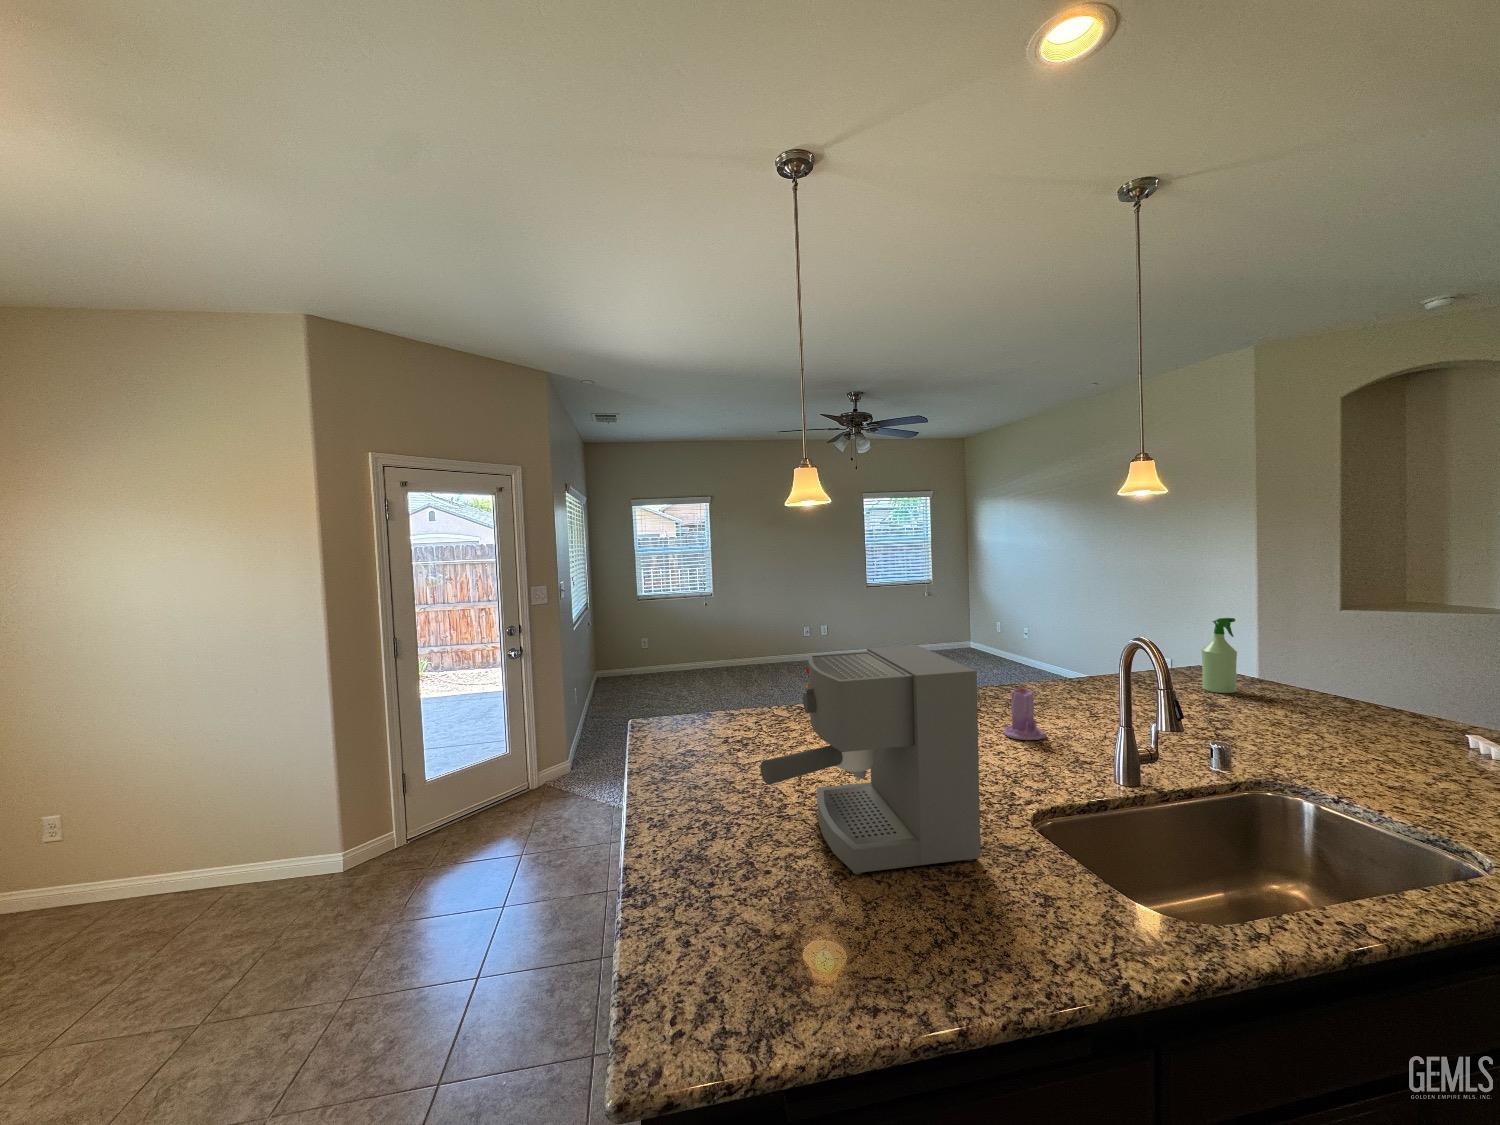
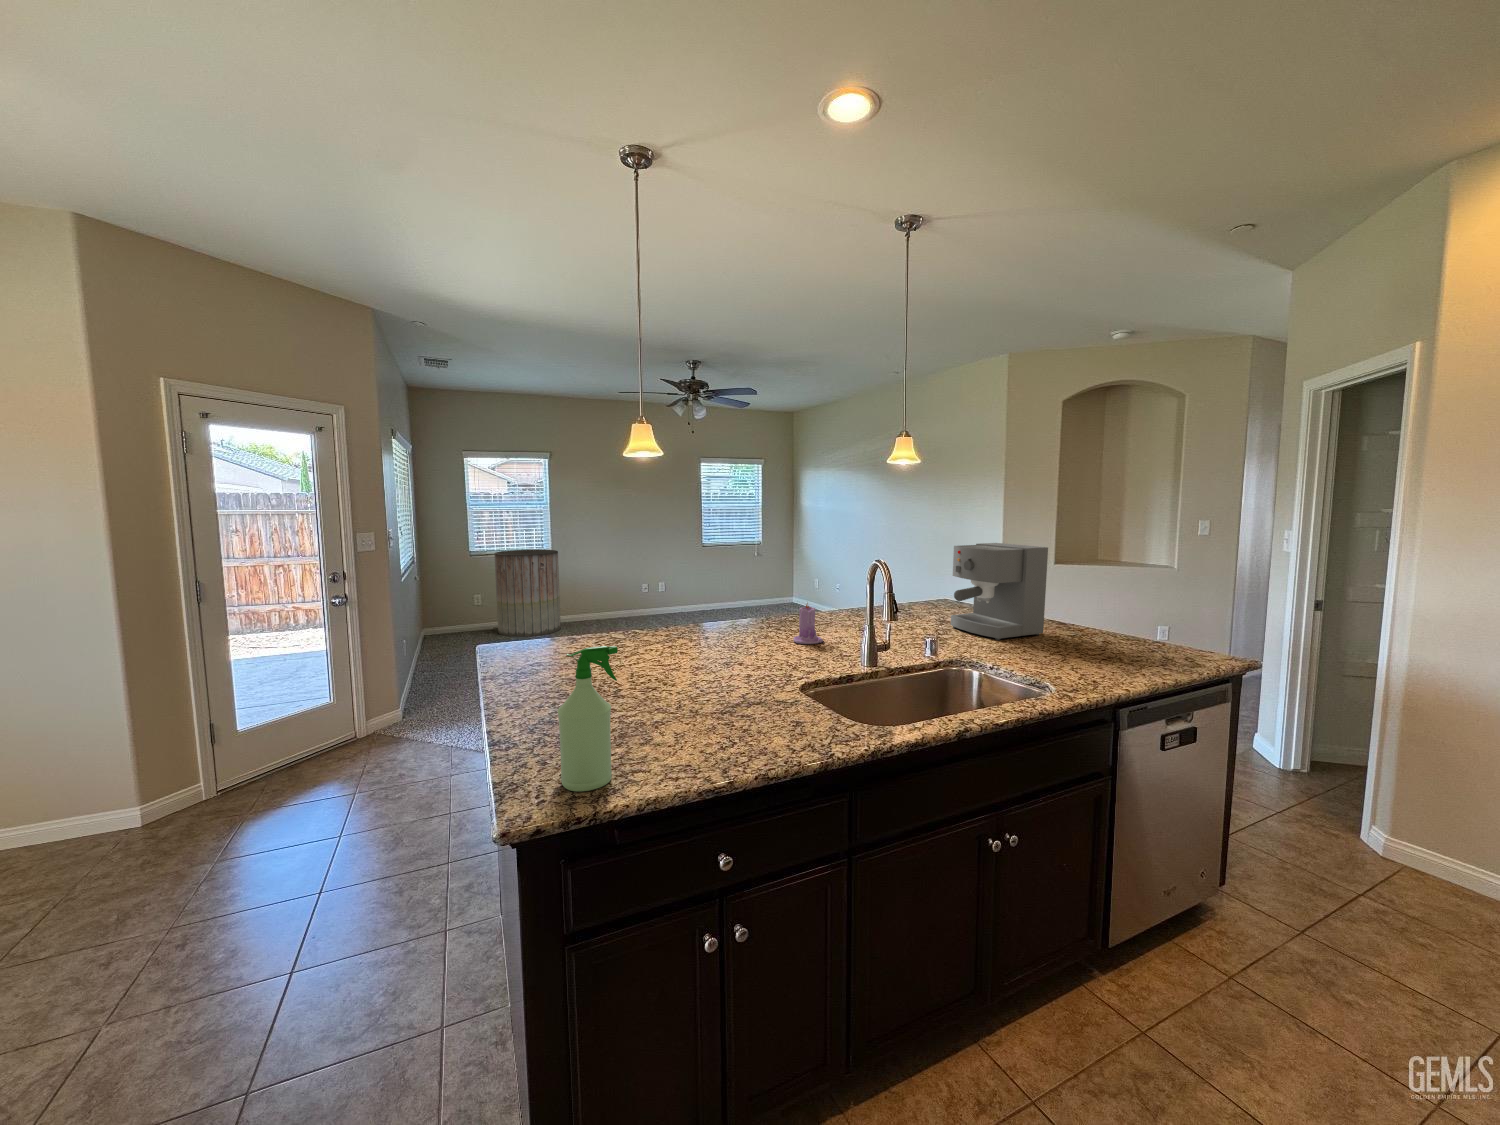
trash can: none [658,594,721,683] -> present [494,550,561,637]
spray bottle: present [1202,618,1237,693] -> present [558,646,618,792]
coffee maker: present [760,645,981,875] -> present [951,543,1048,640]

